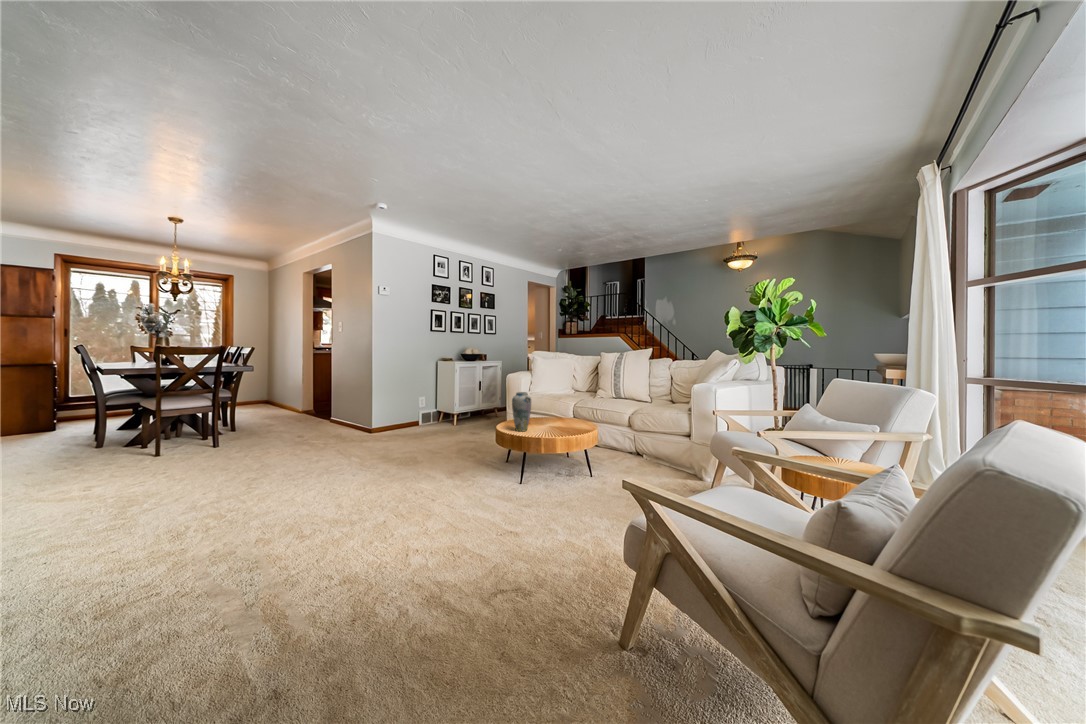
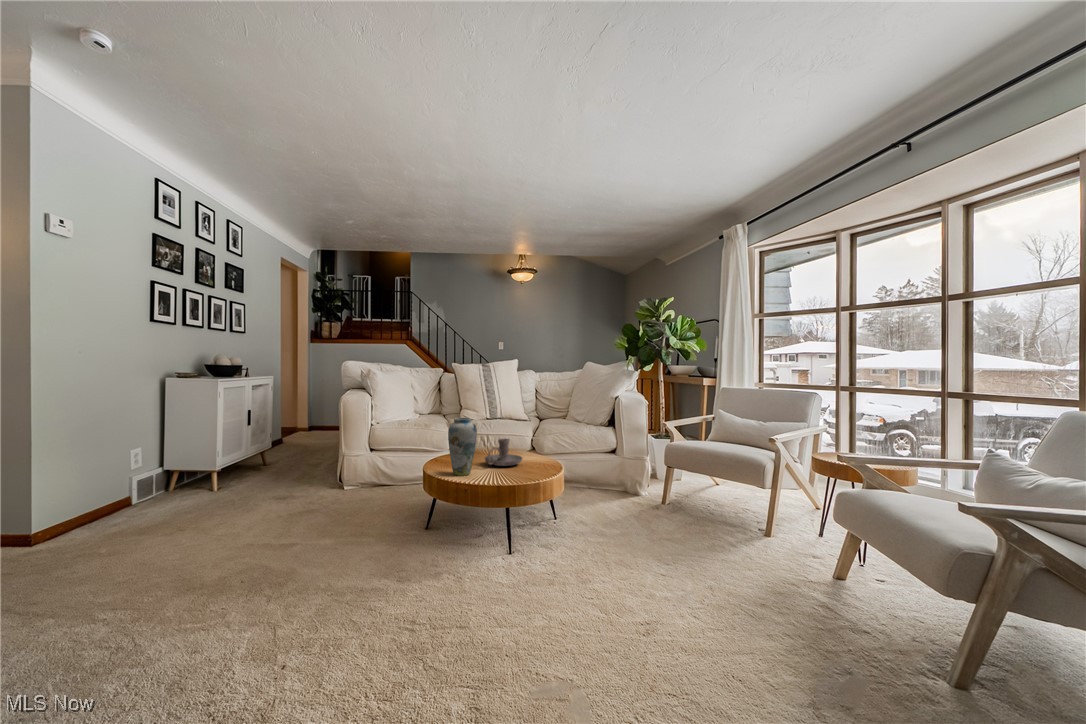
candle holder: none [545,411,579,431] -> present [485,439,522,466]

